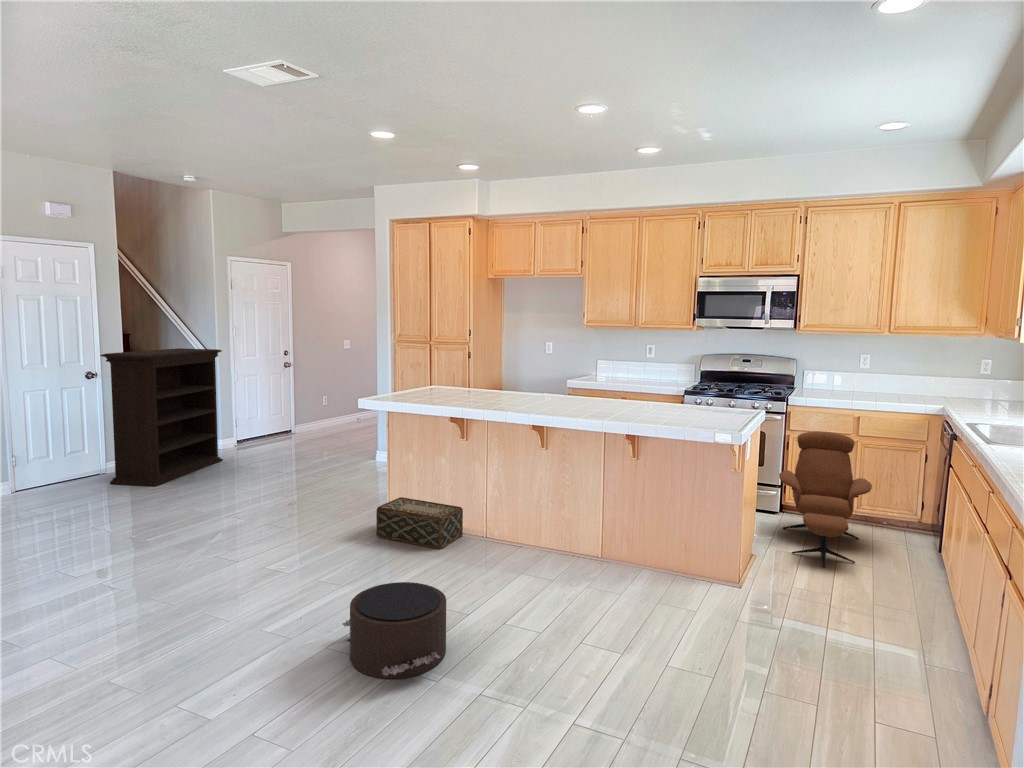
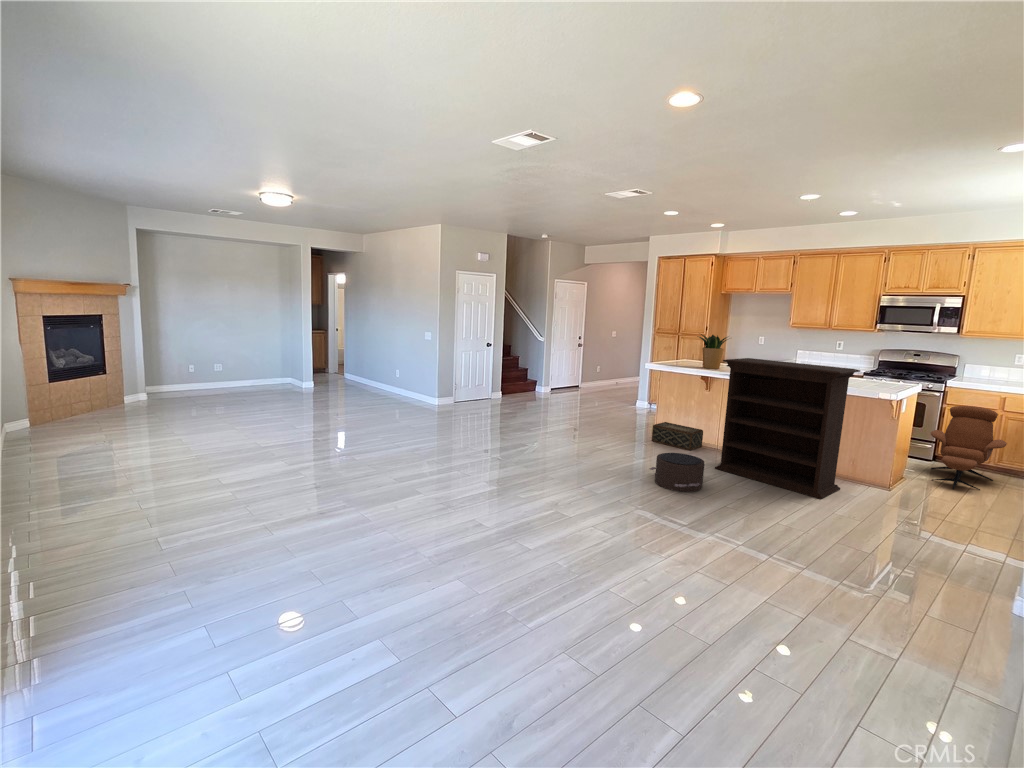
potted plant: none [441,339,499,401] -> present [699,334,727,369]
bookshelf: present [100,348,223,486] -> present [715,358,860,499]

